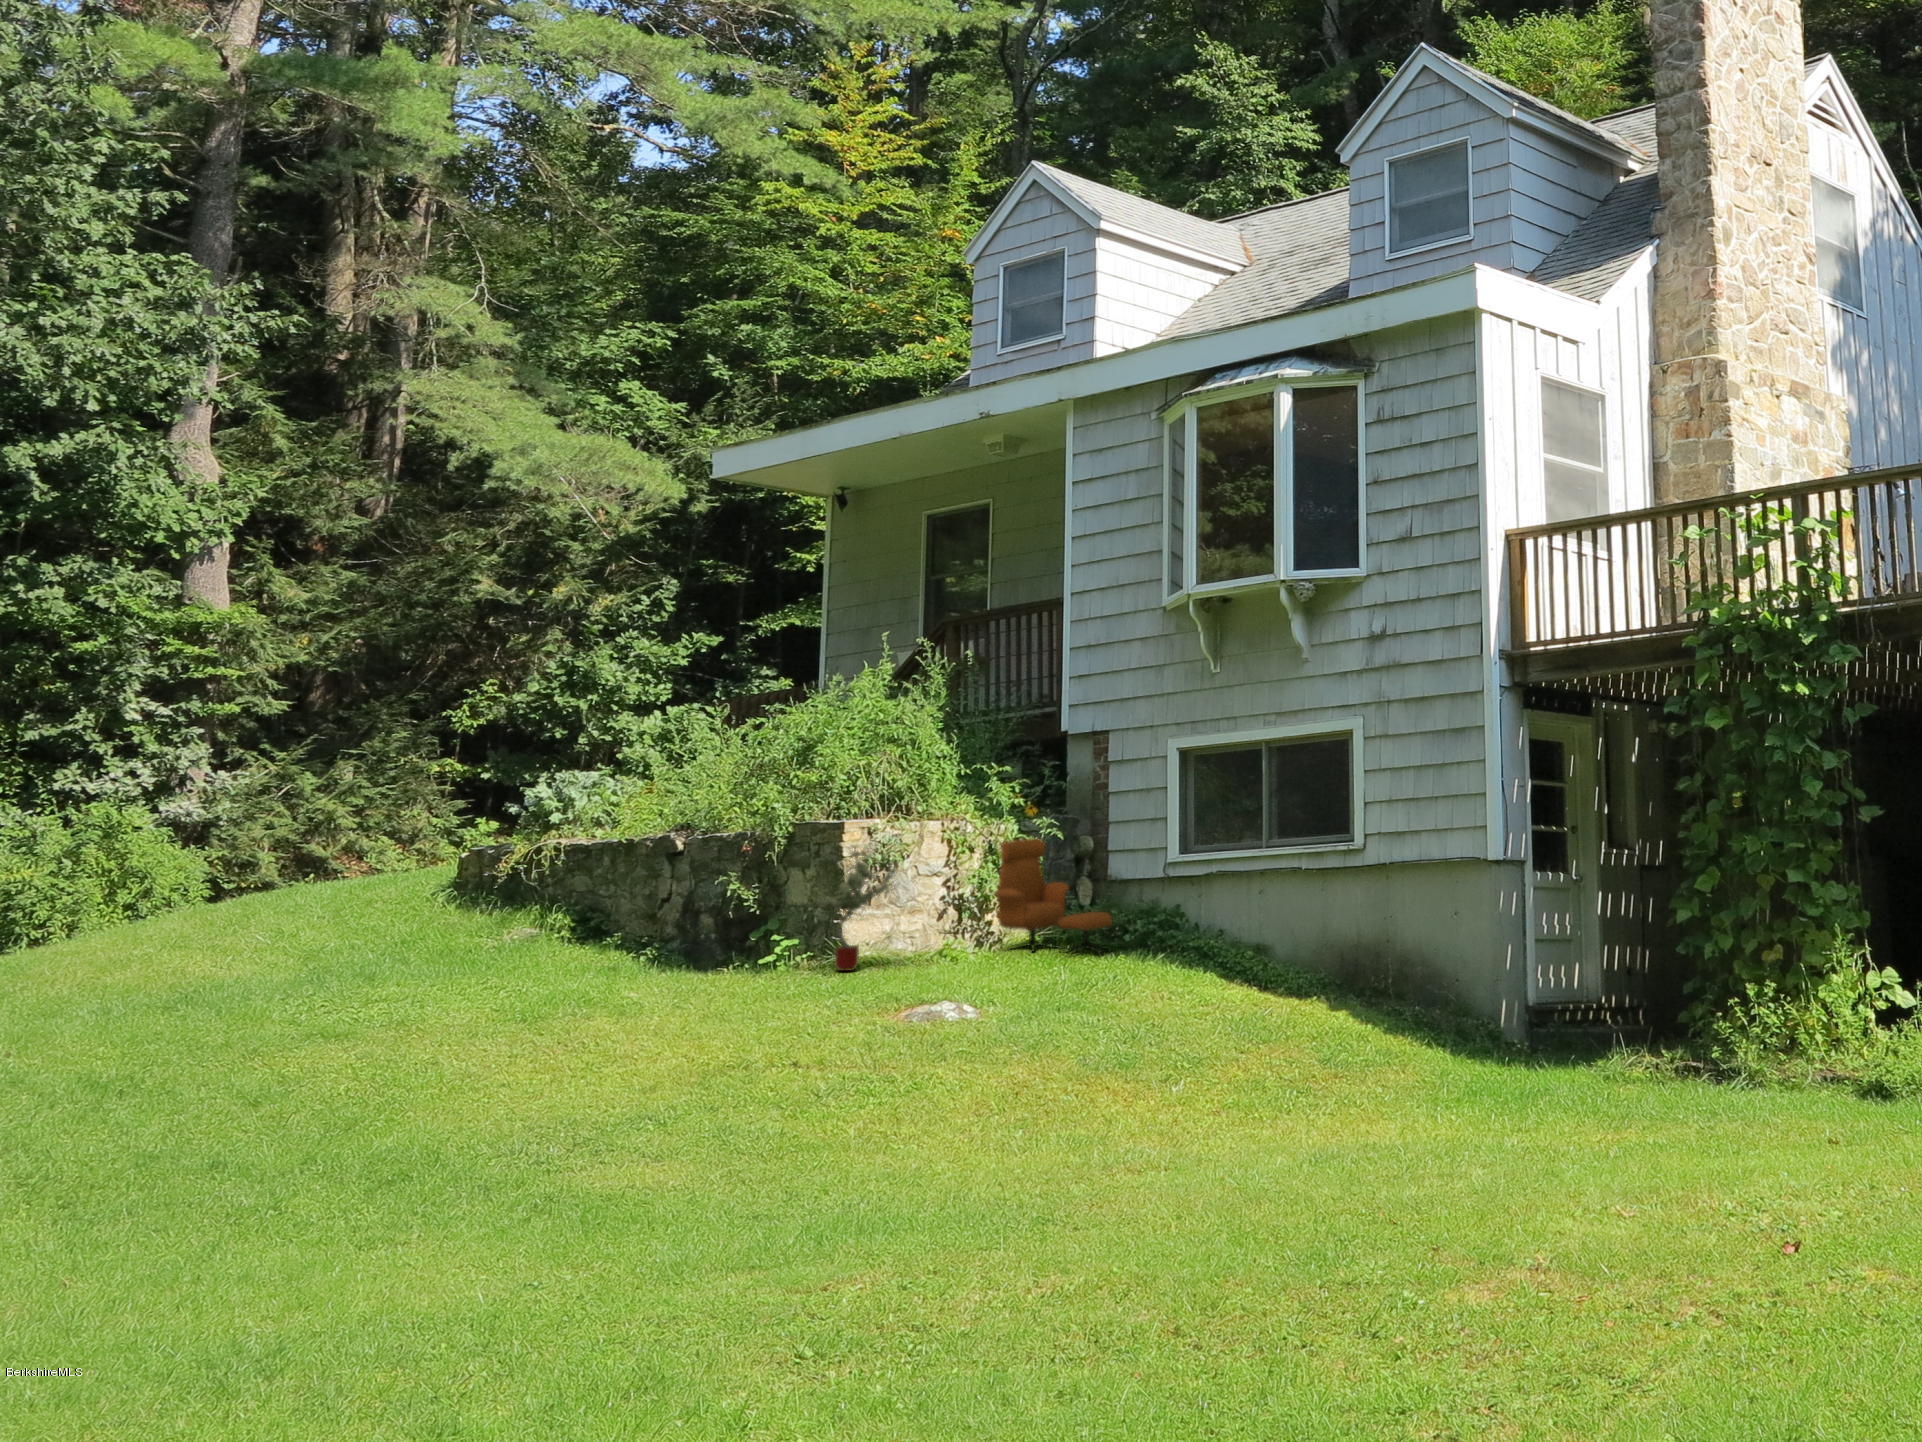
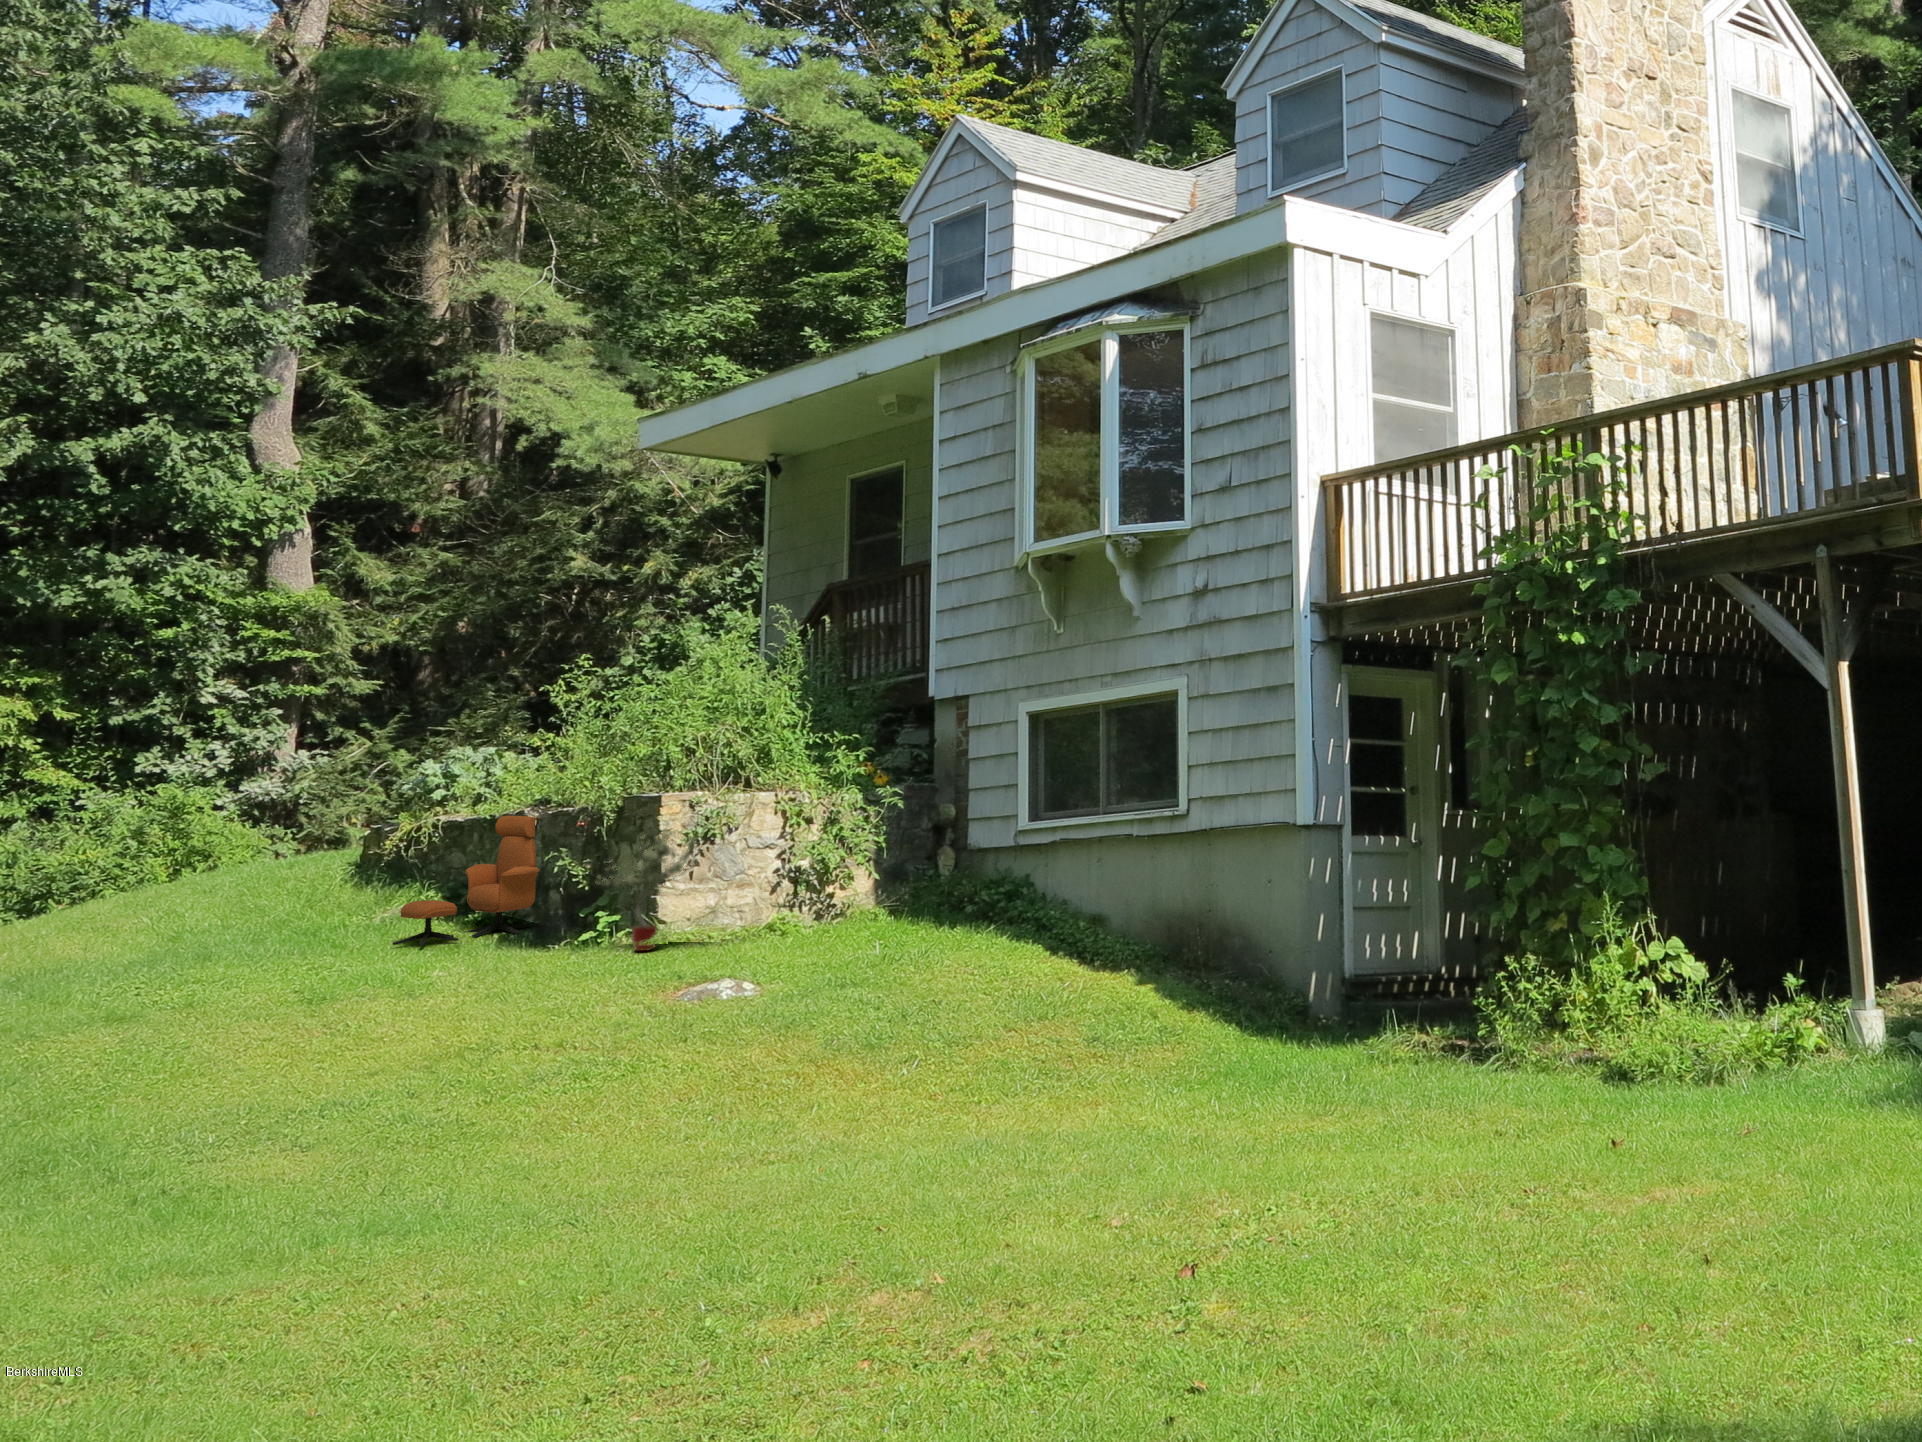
lounge chair: present [994,838,1112,954] -> present [393,816,539,945]

